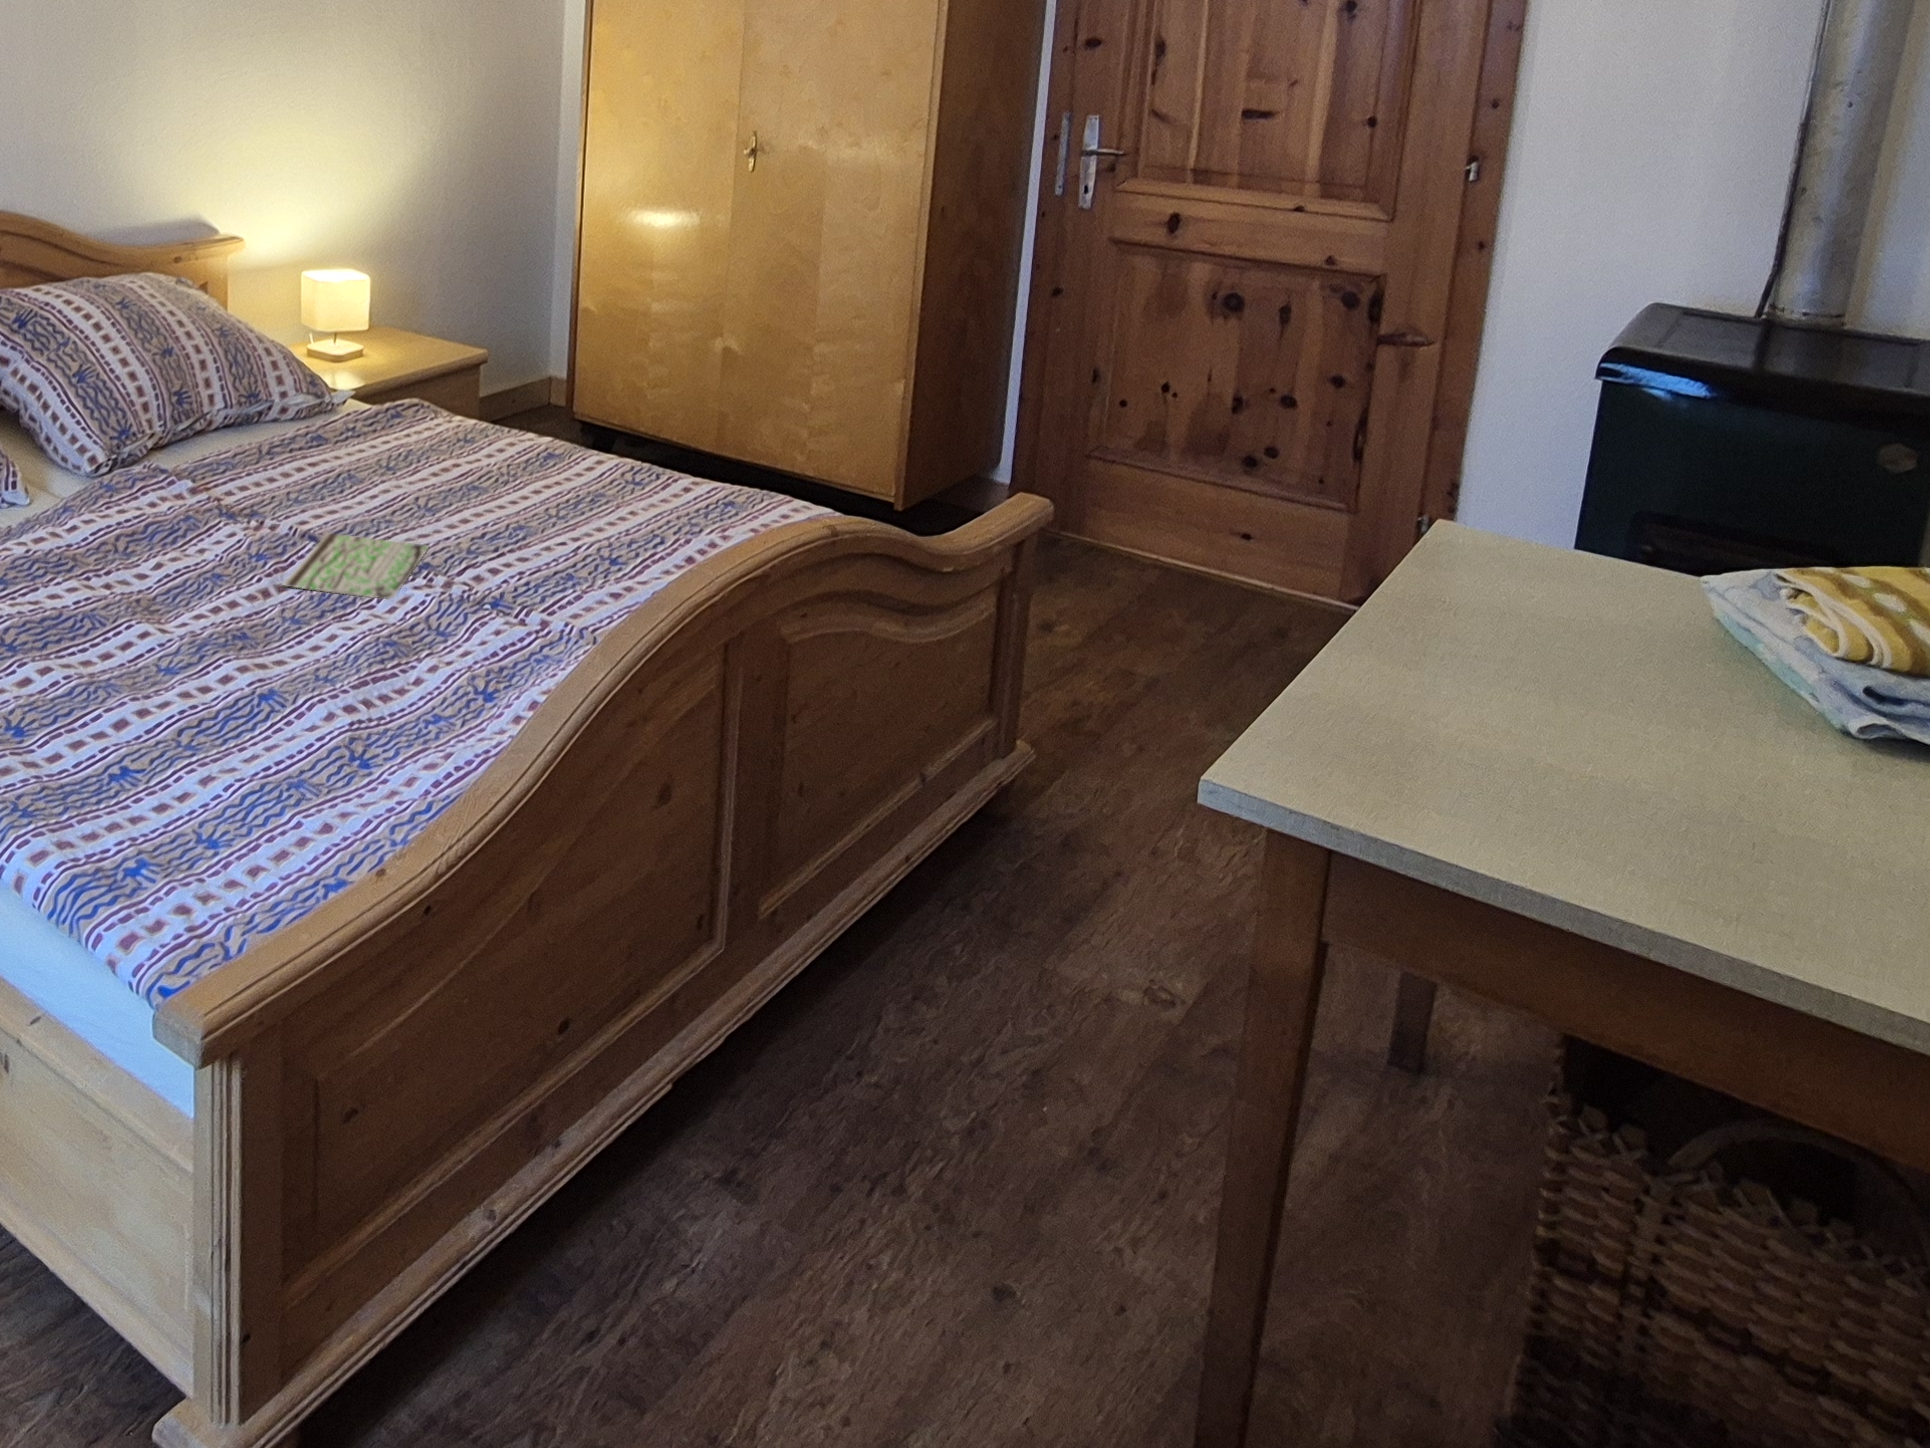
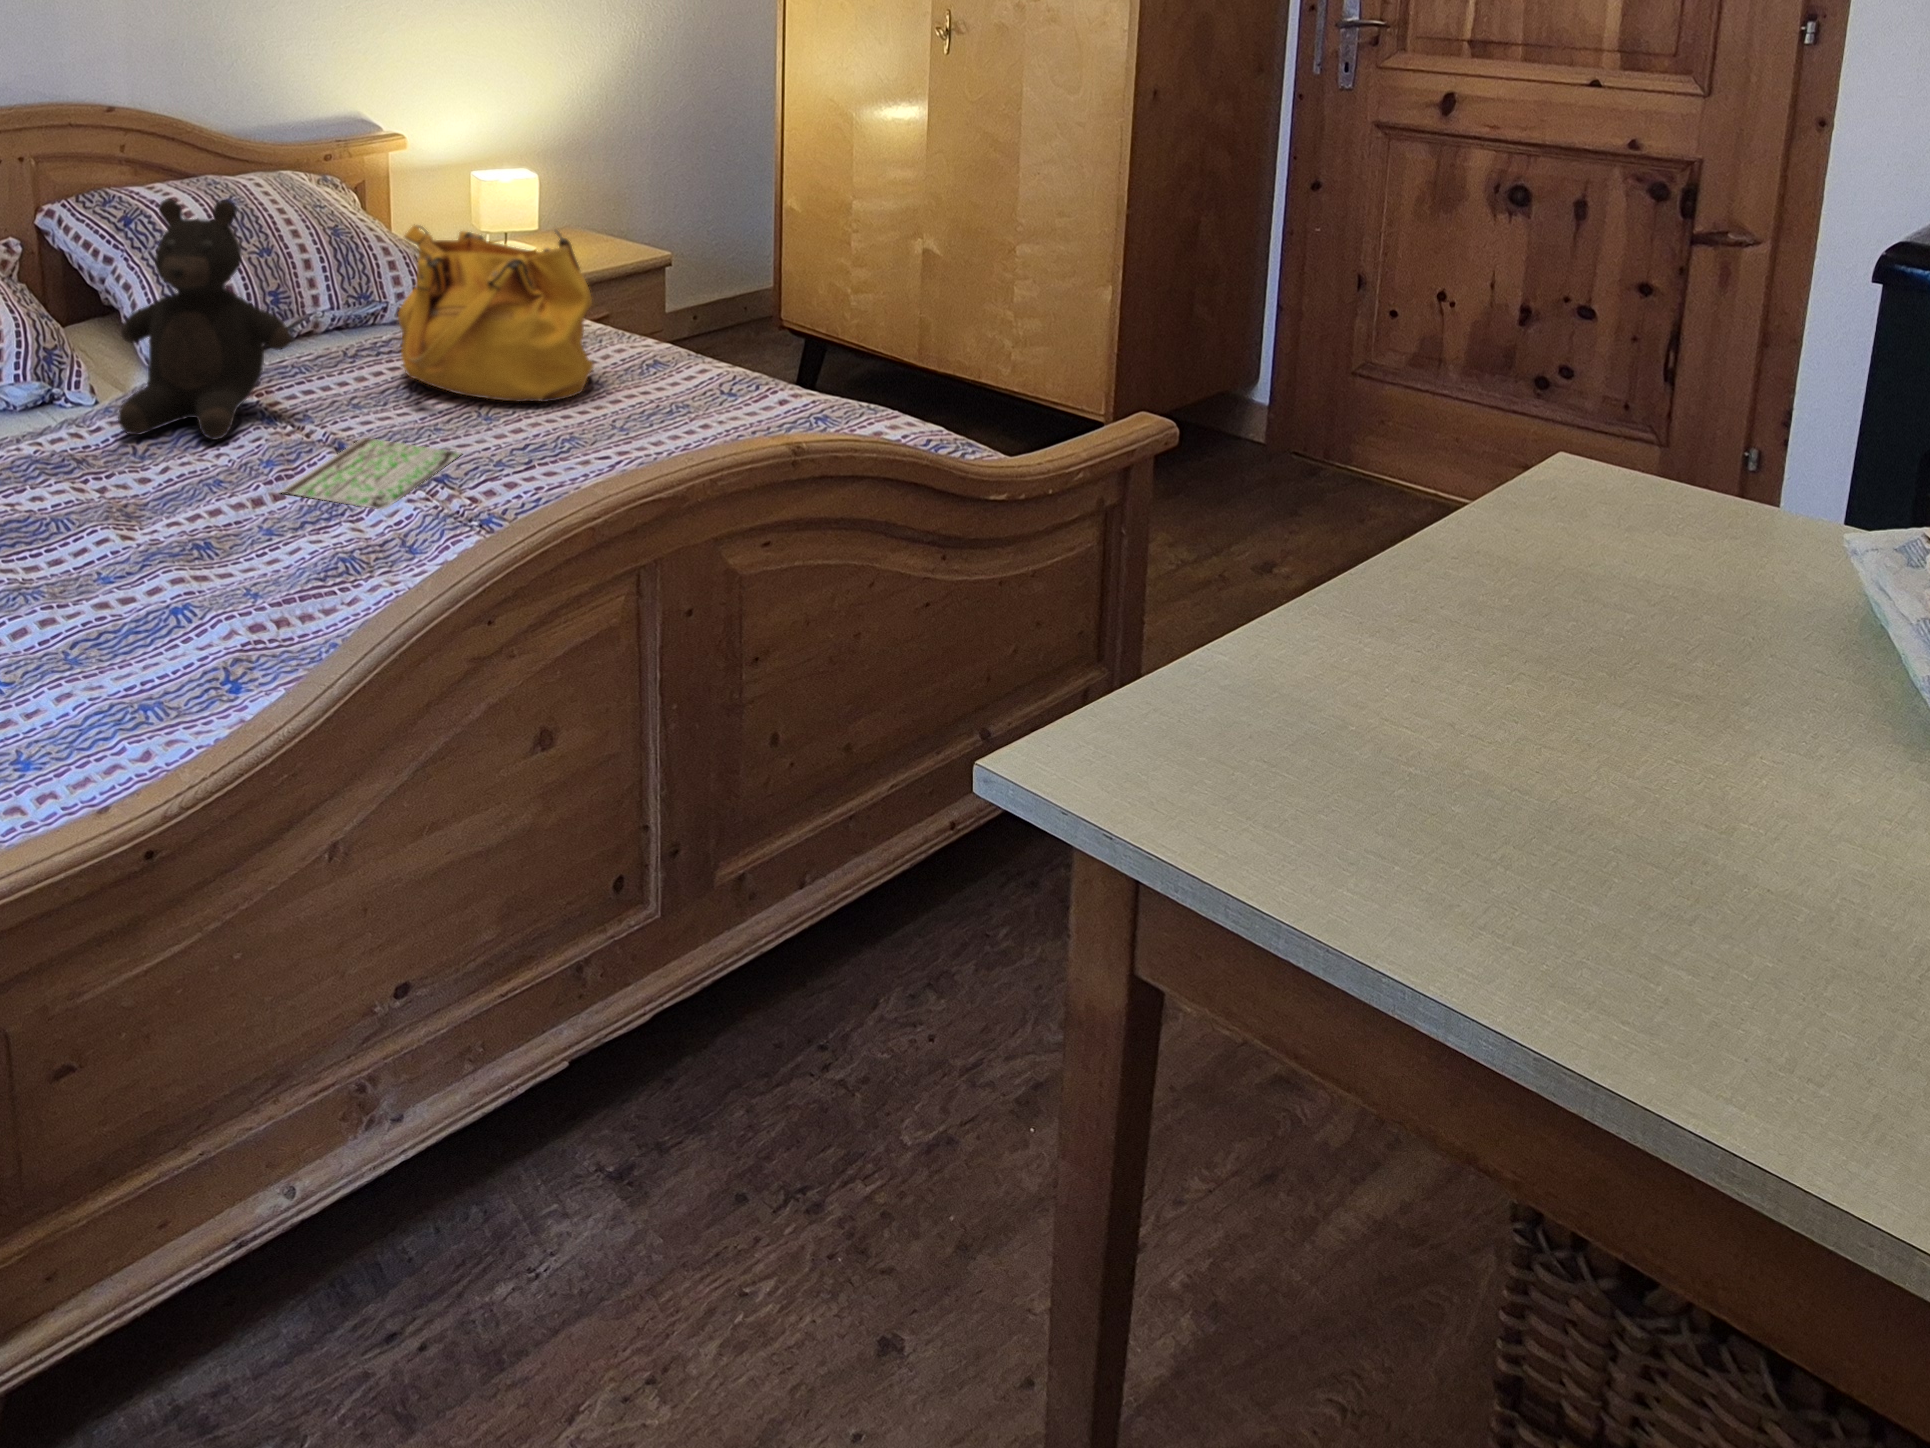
teddy bear: none [70,306,243,538] -> present [118,199,291,440]
handbag: none [320,330,512,497] -> present [398,225,594,402]

